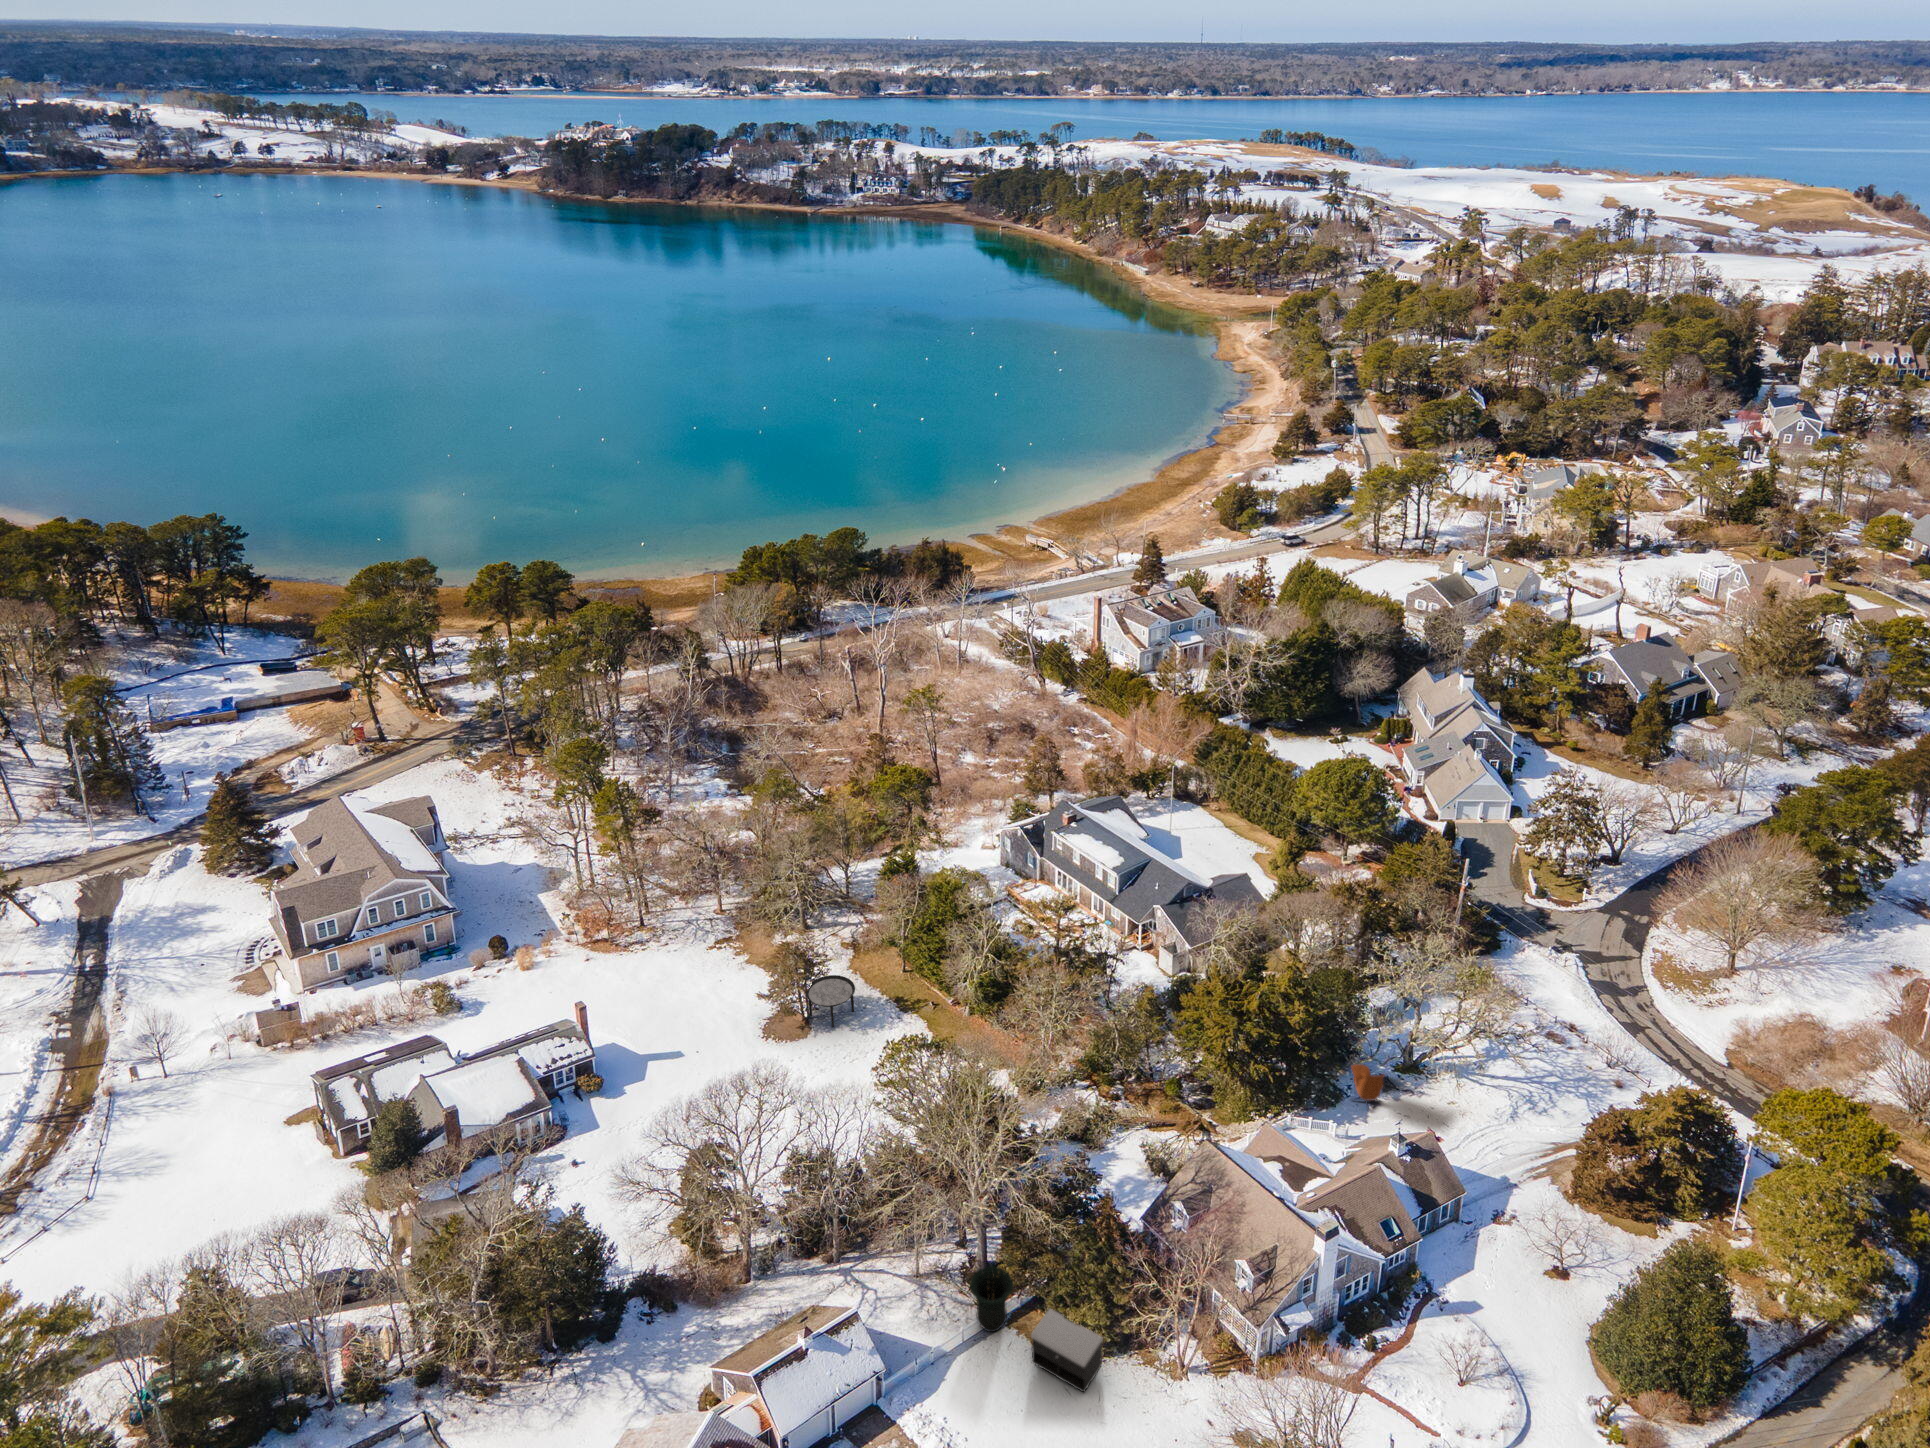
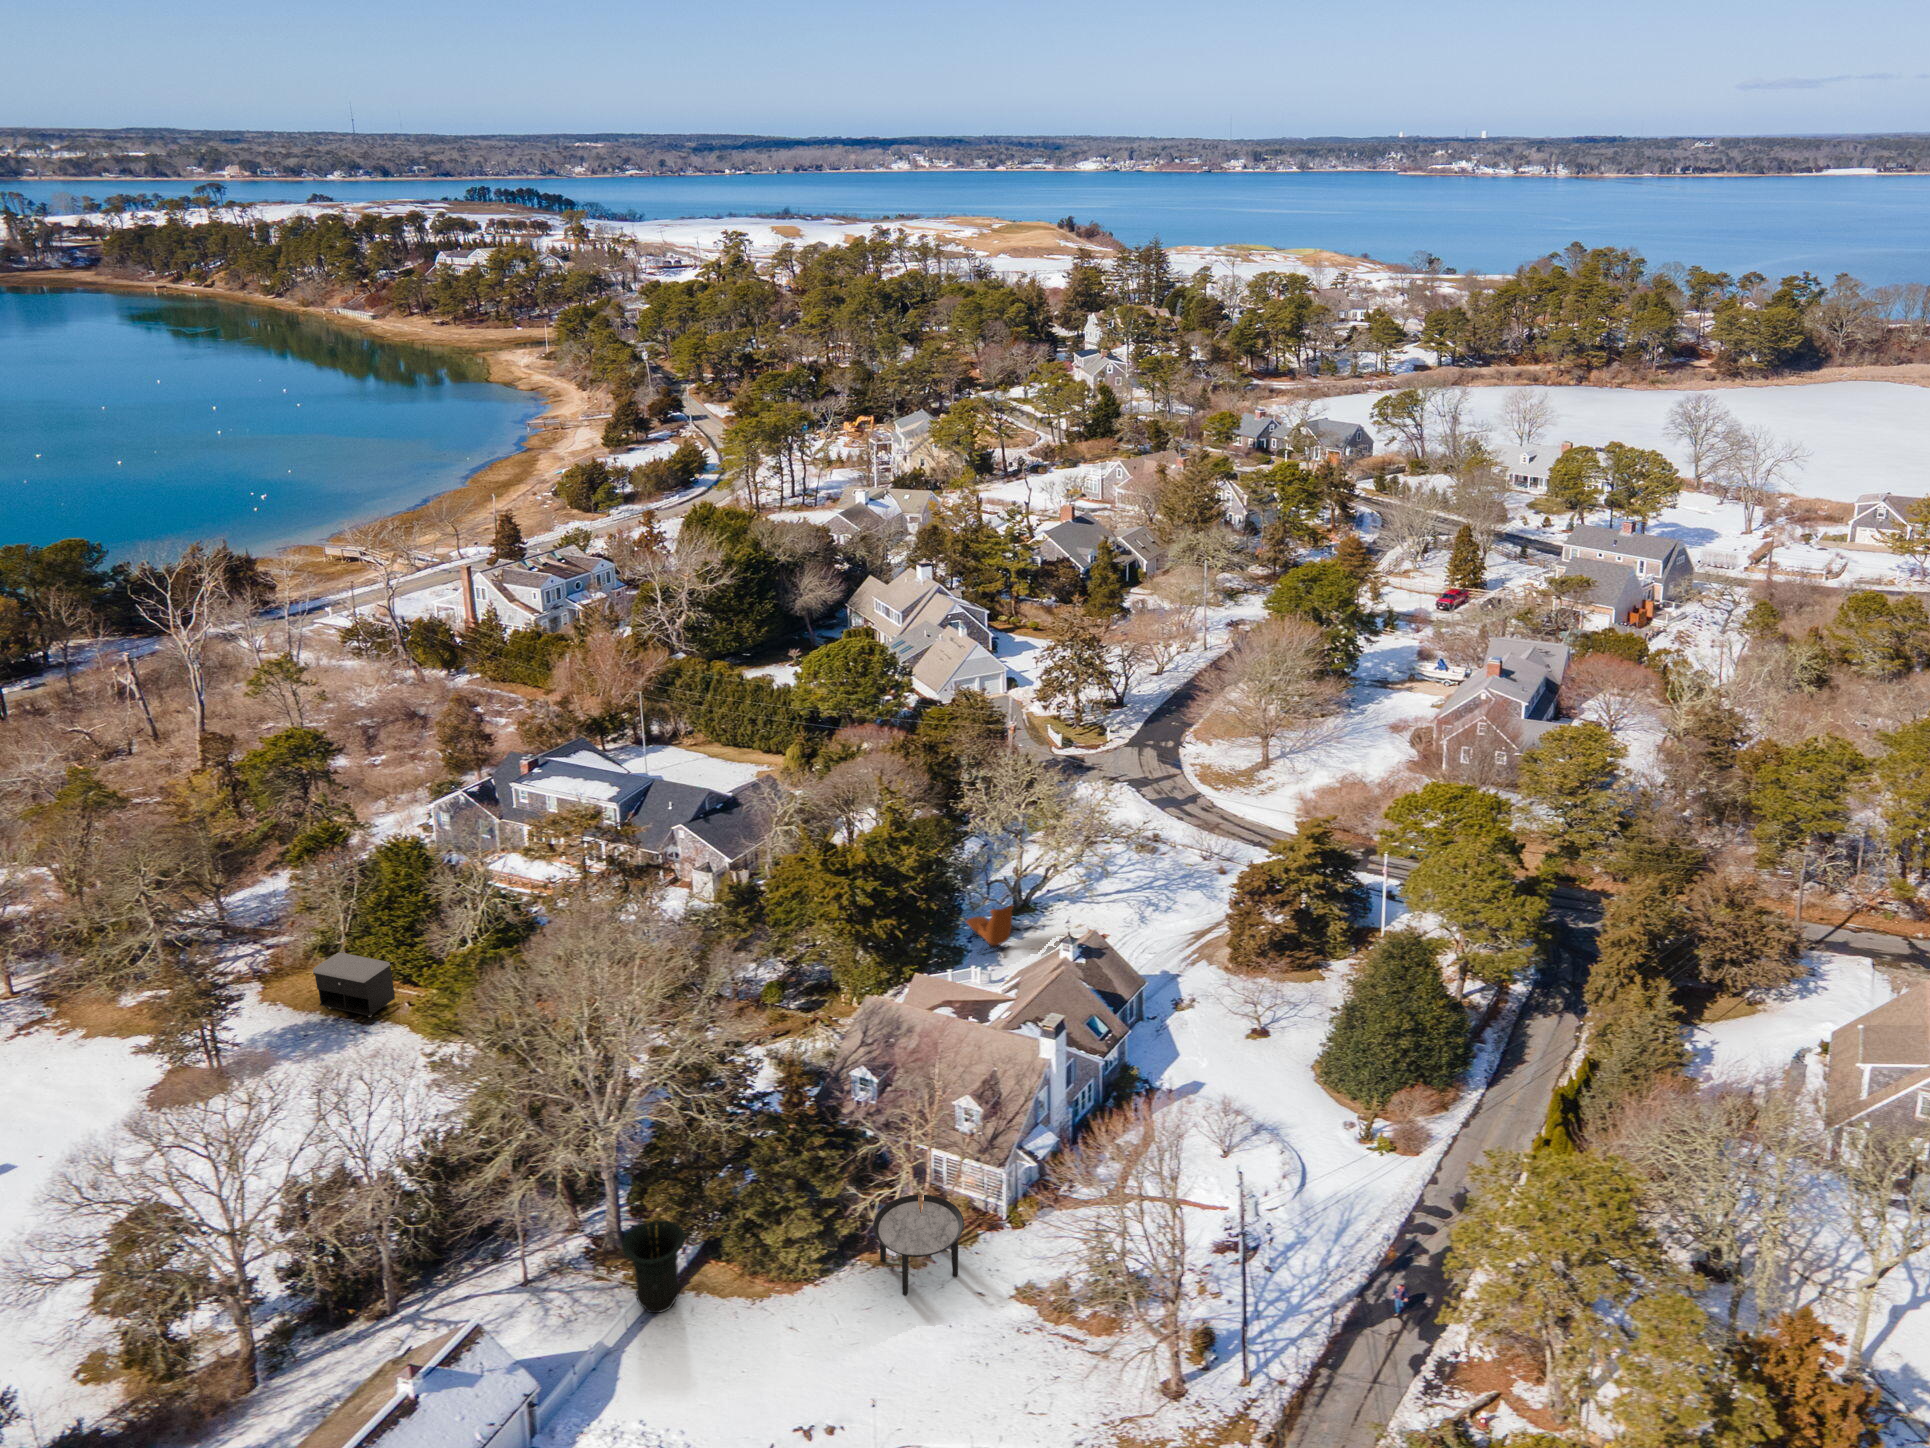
round table: present [806,975,855,1028] -> present [873,1195,964,1295]
storage bench: present [1031,1309,1103,1392] -> present [313,952,395,1017]

